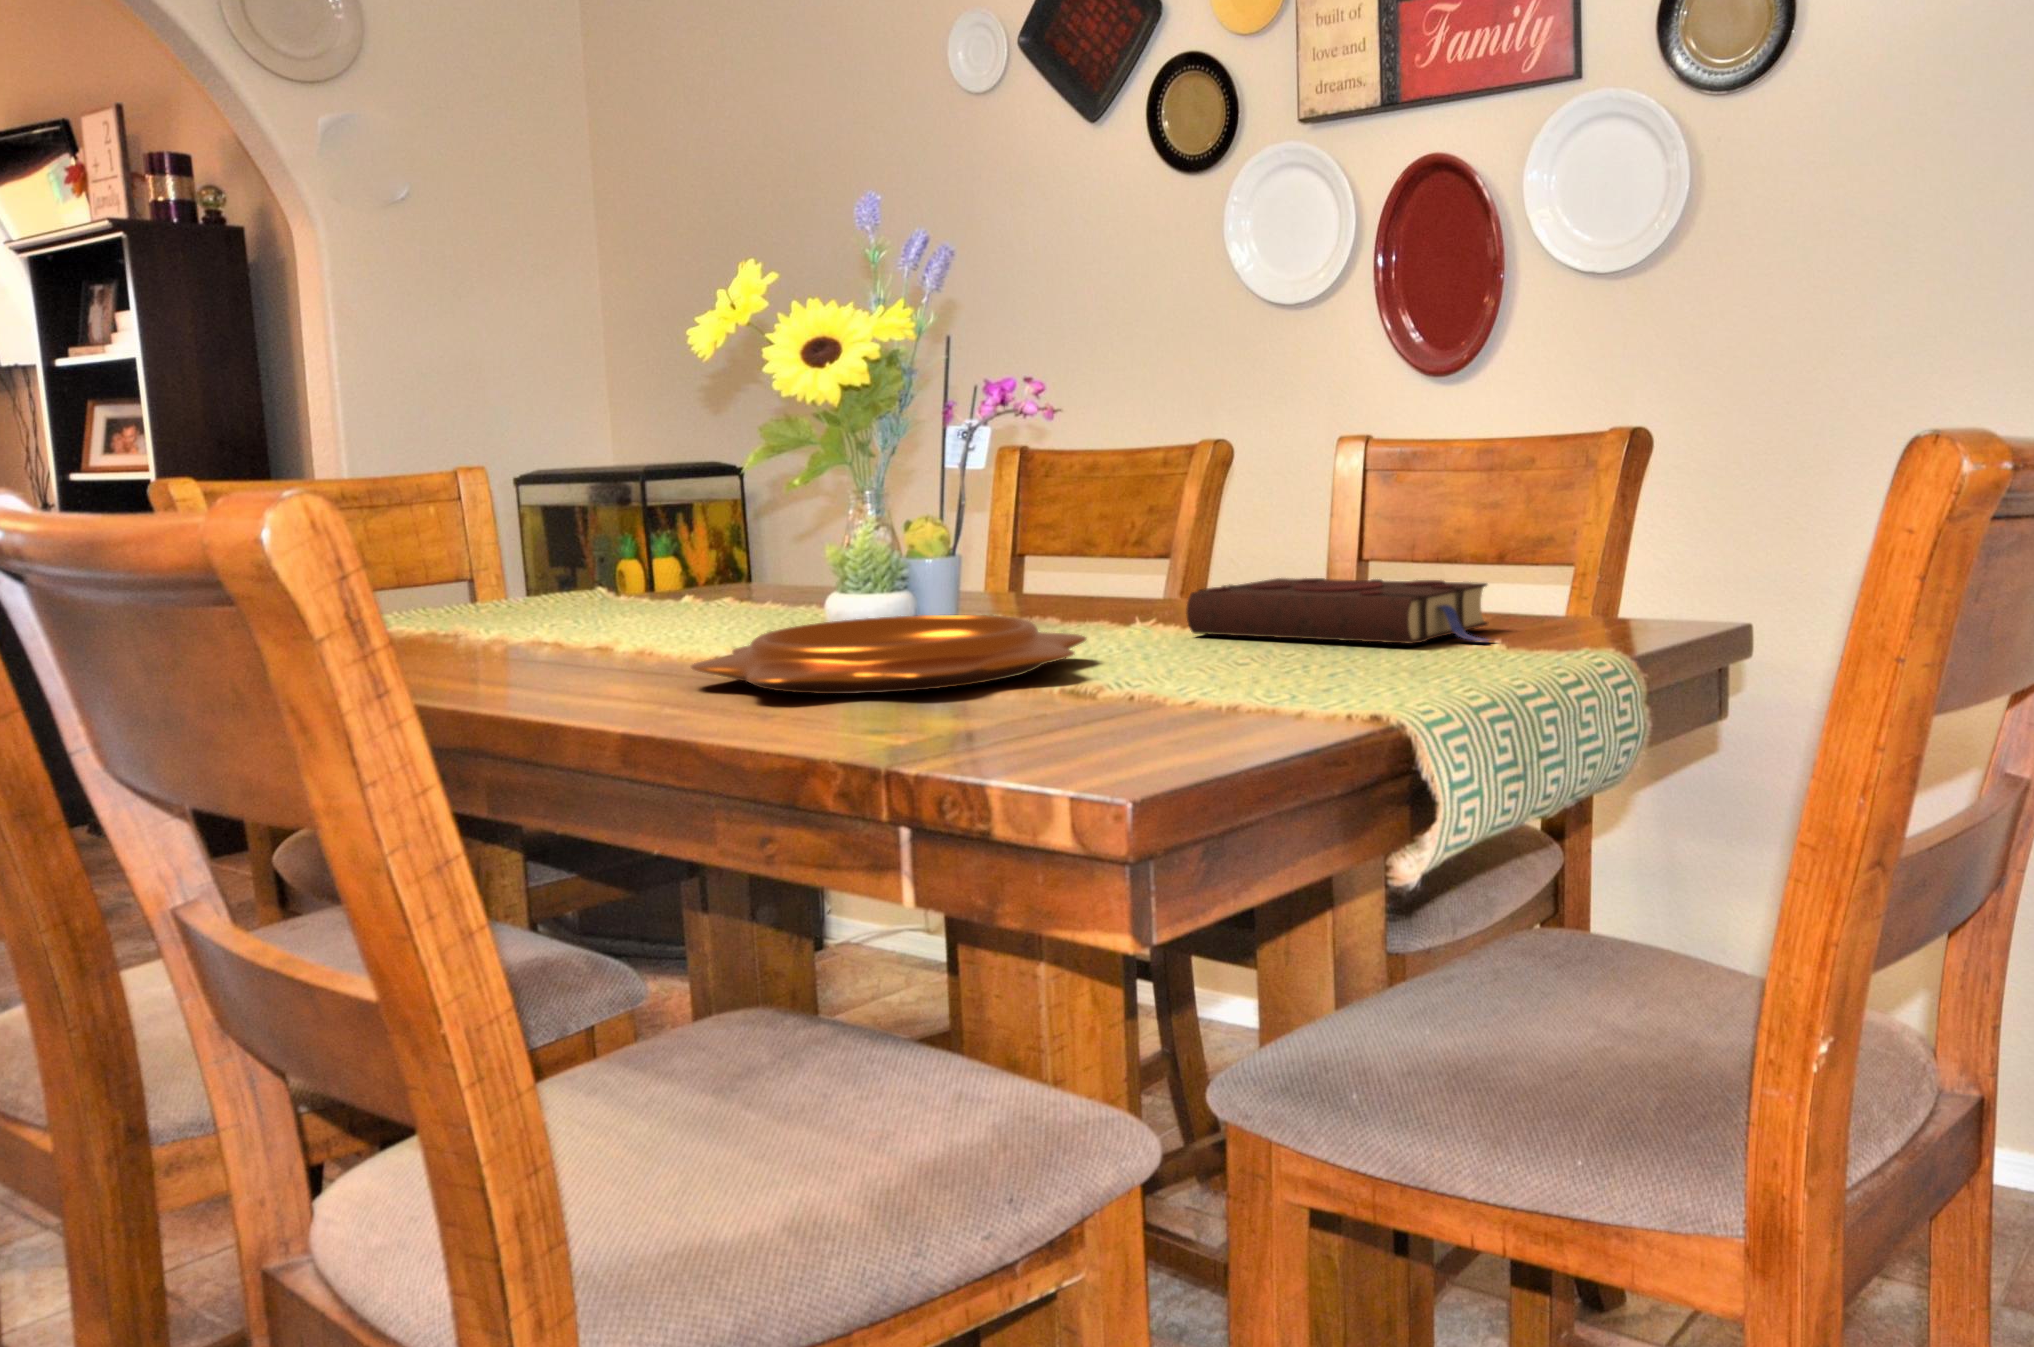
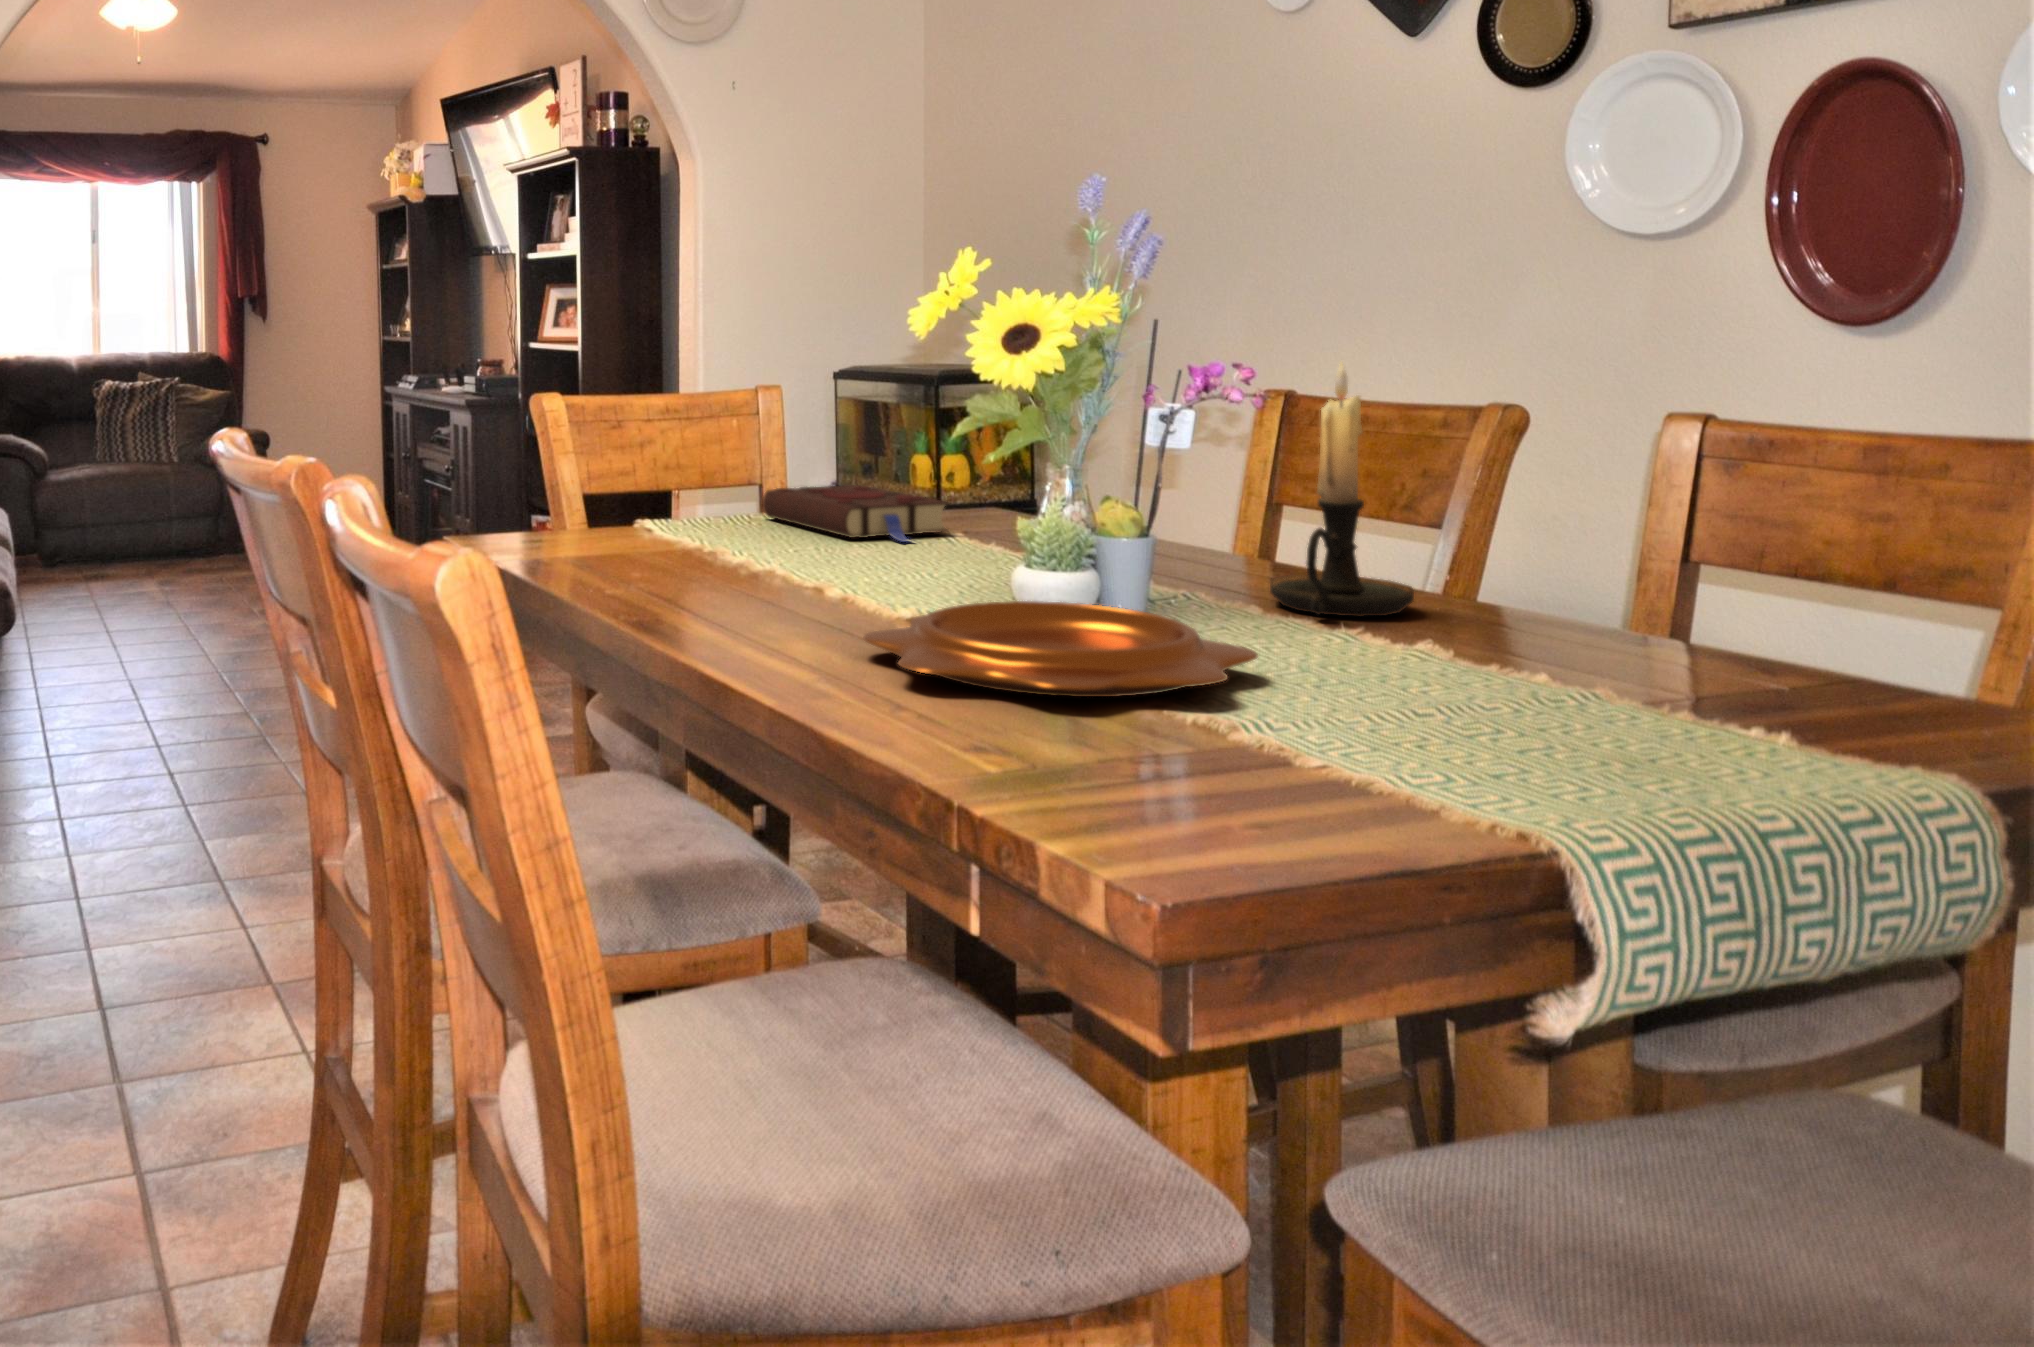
candle holder: none [1051,381,1174,619] -> present [1270,363,1414,617]
book: present [1186,578,1488,644] -> present [762,485,948,542]

